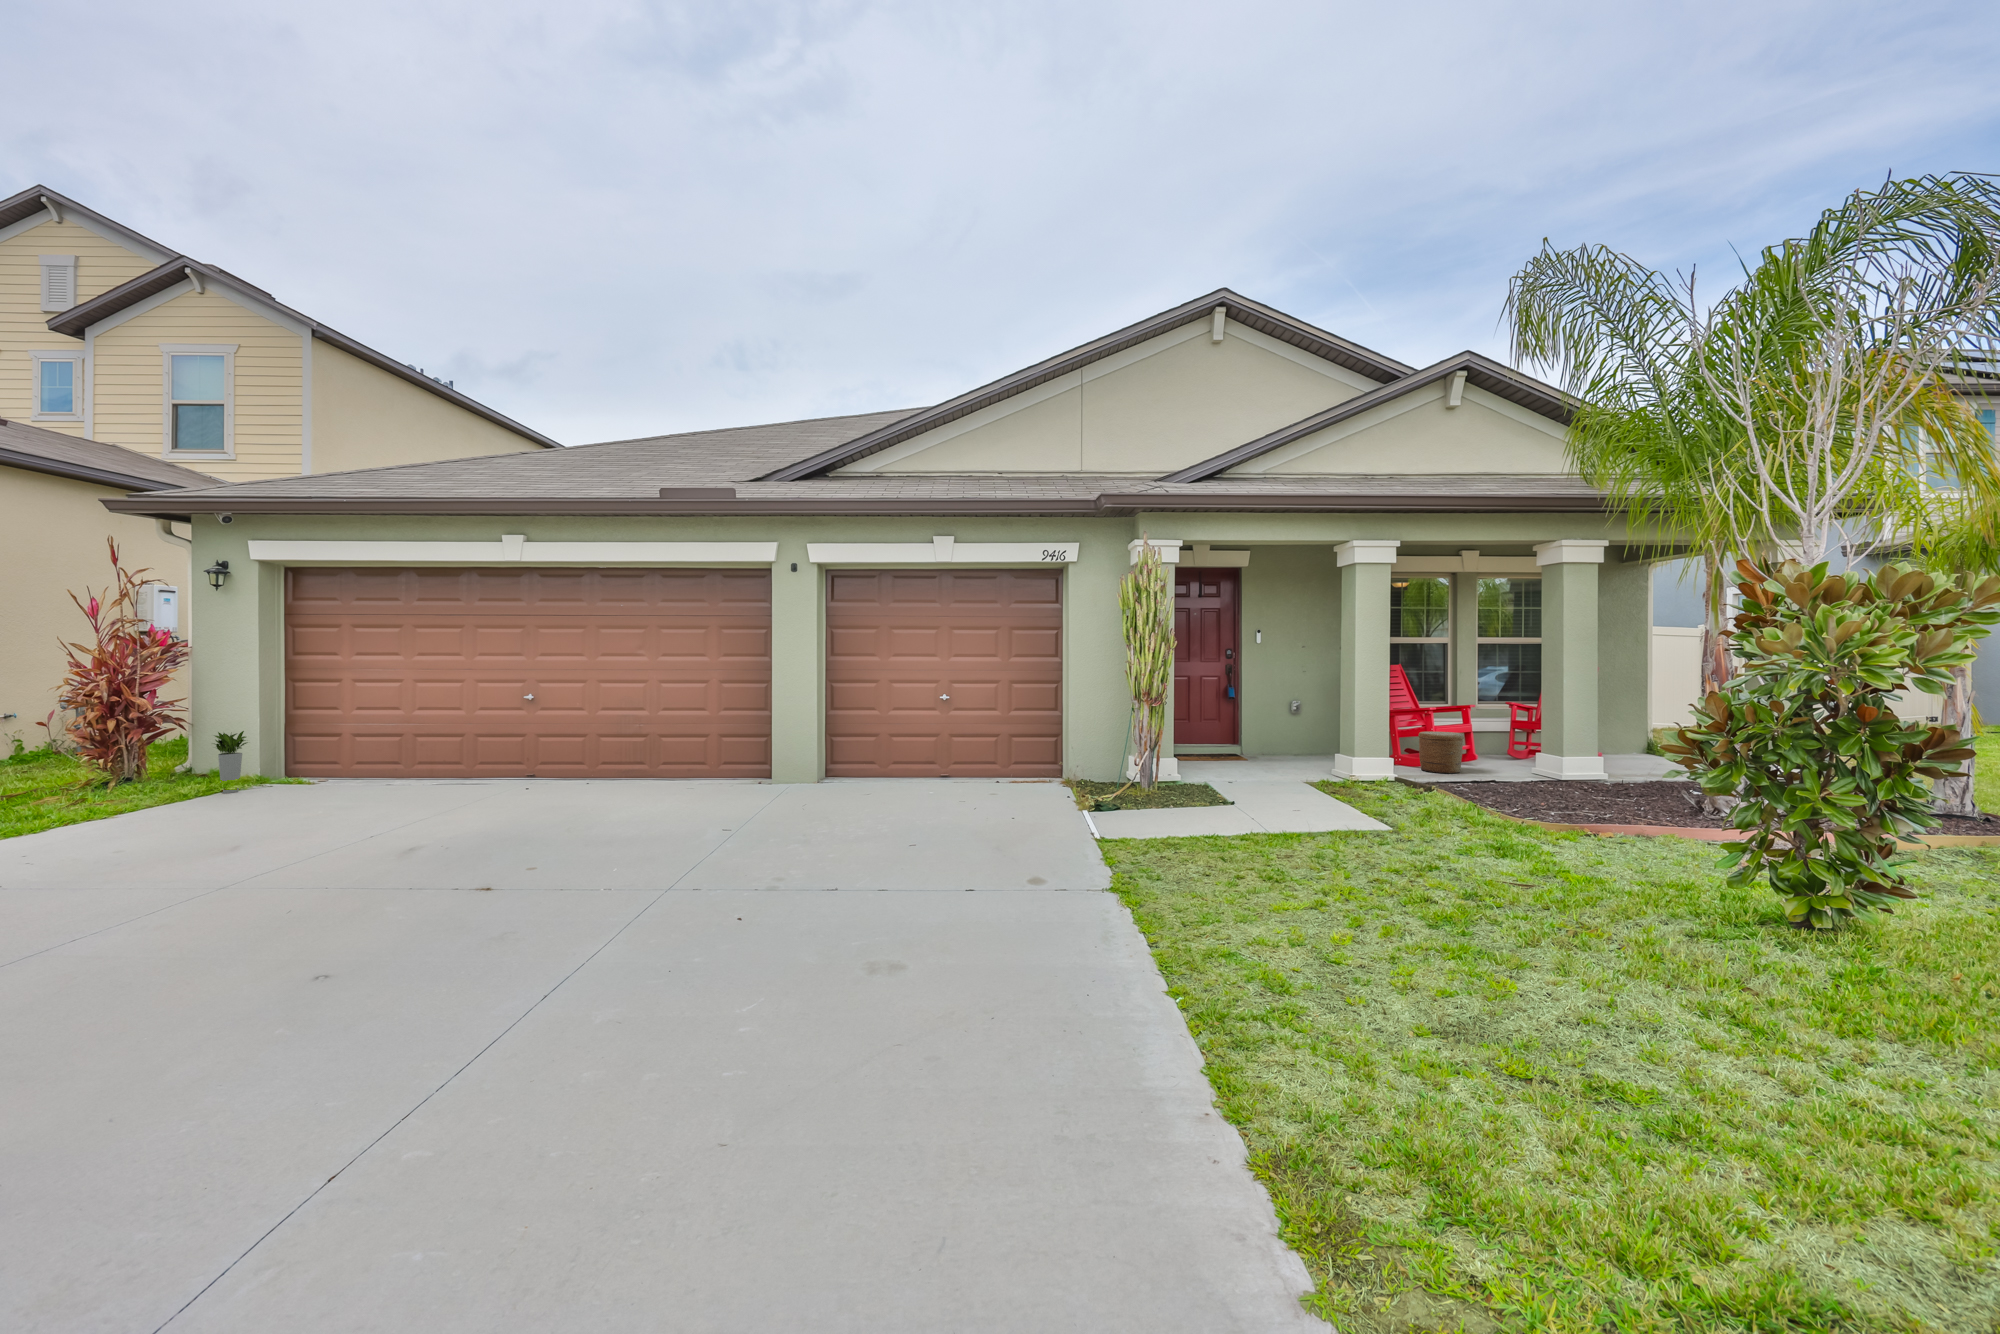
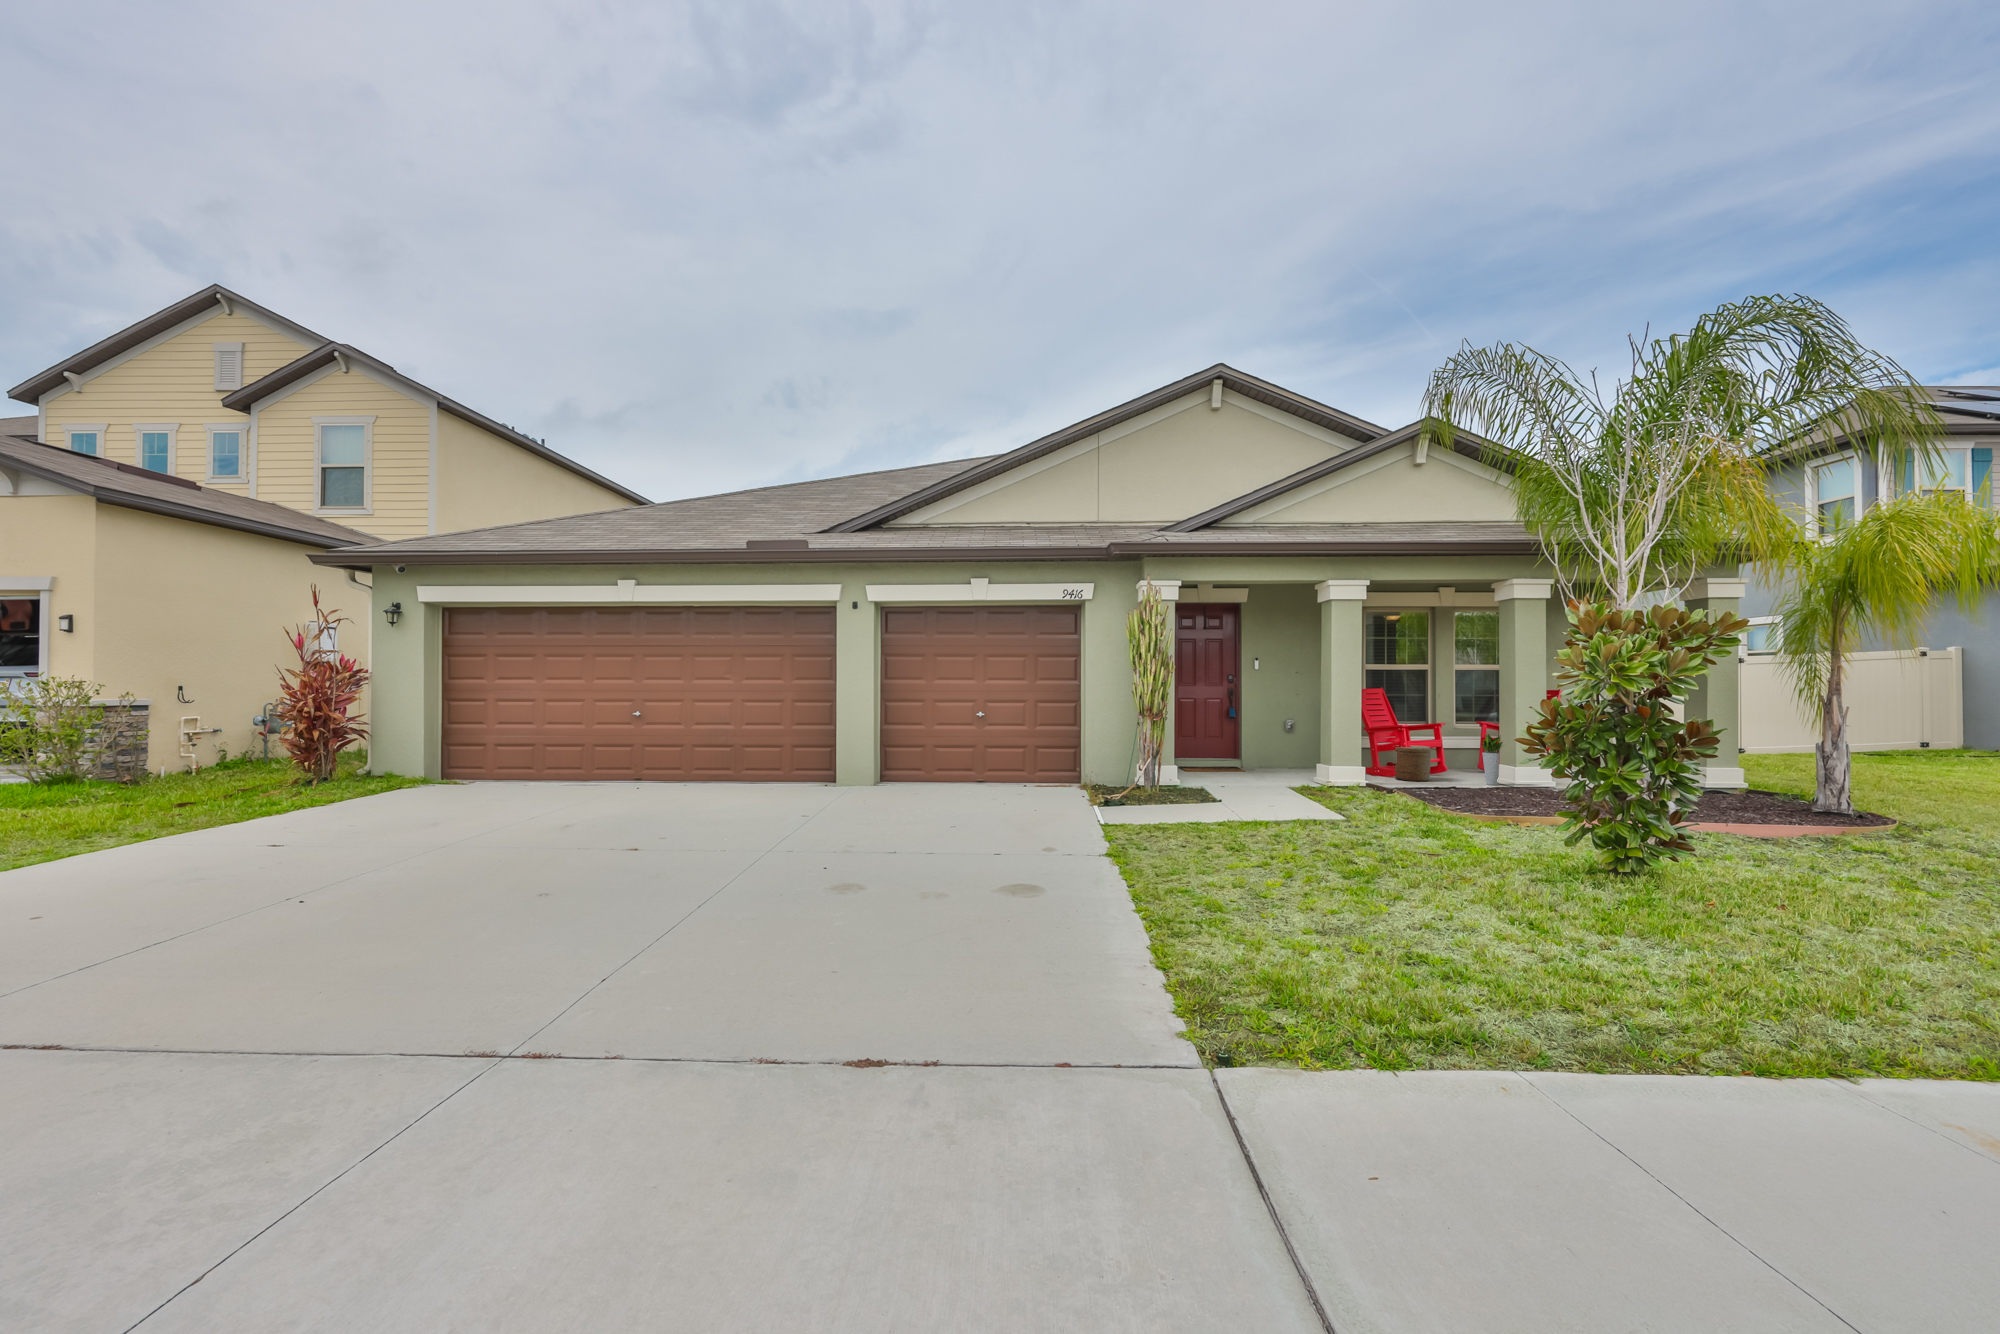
planter: present [215,731,248,793] -> present [1481,734,1503,785]

